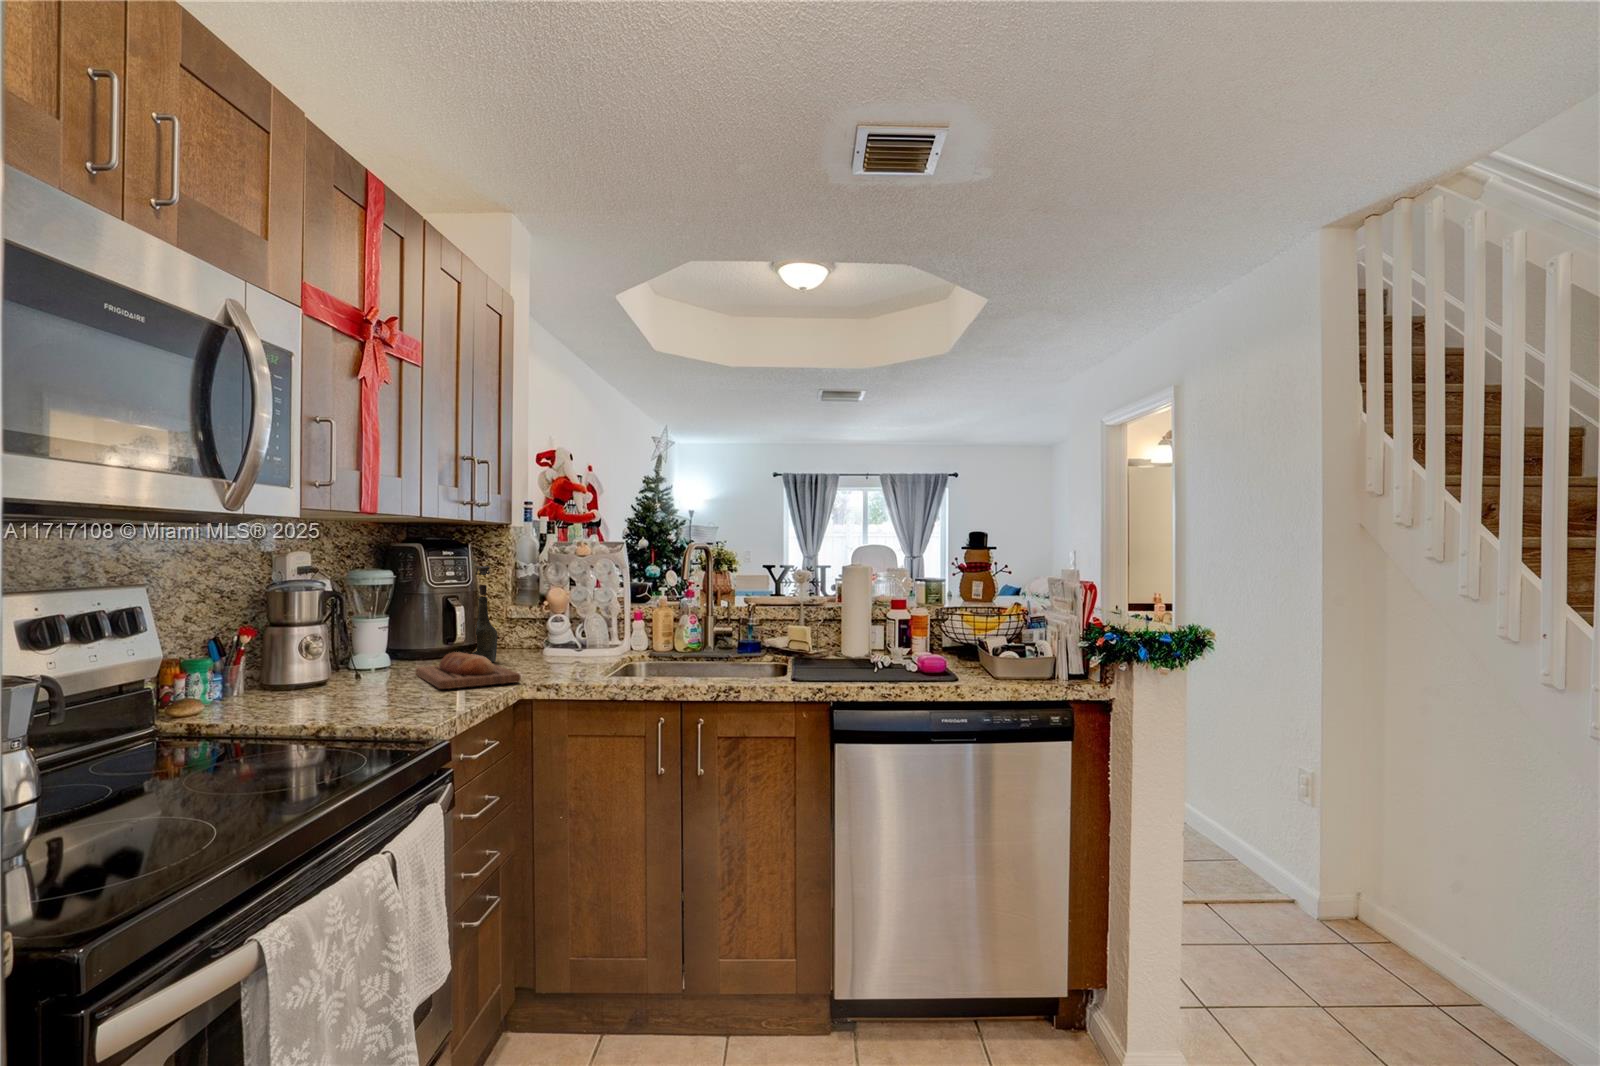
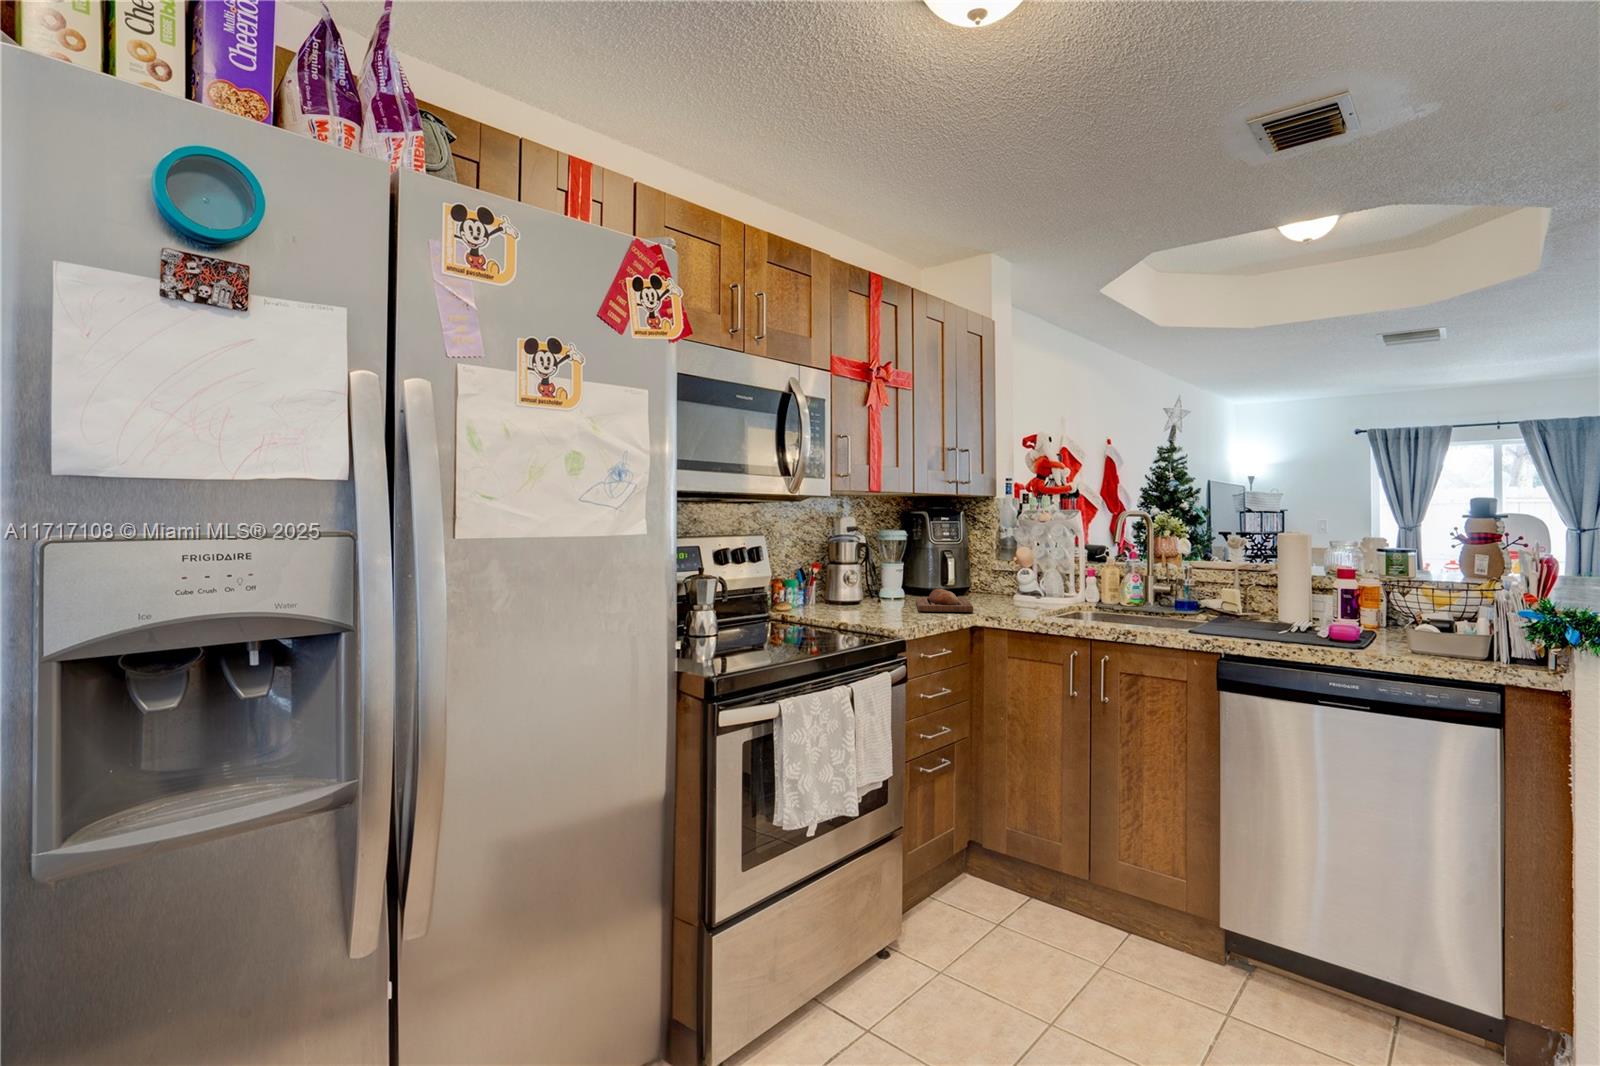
bottle: present [472,566,498,662] -> none [957,529,976,599]

